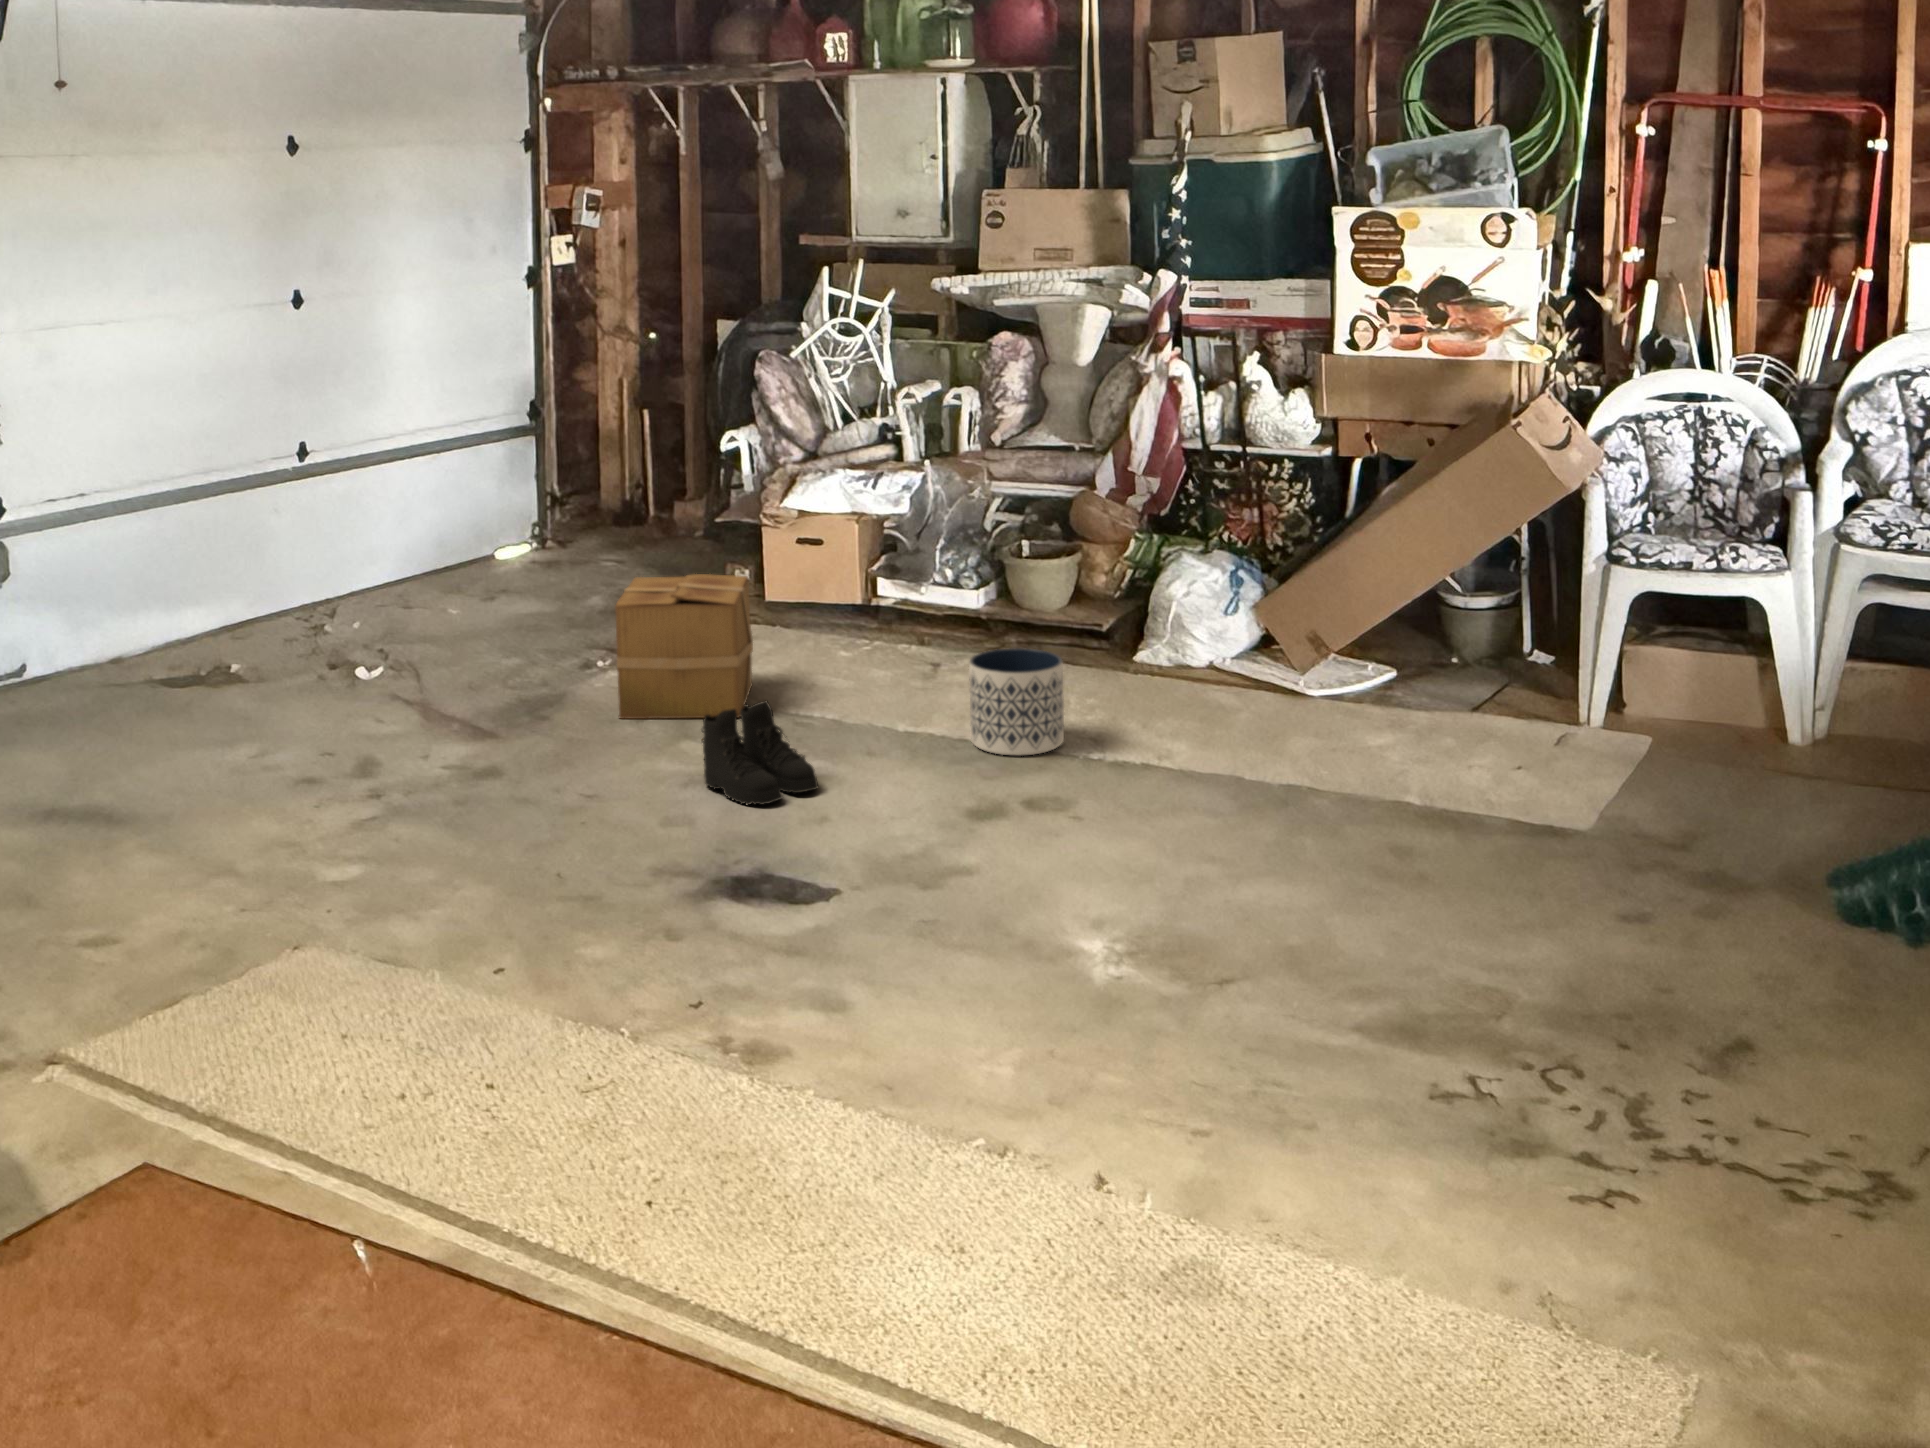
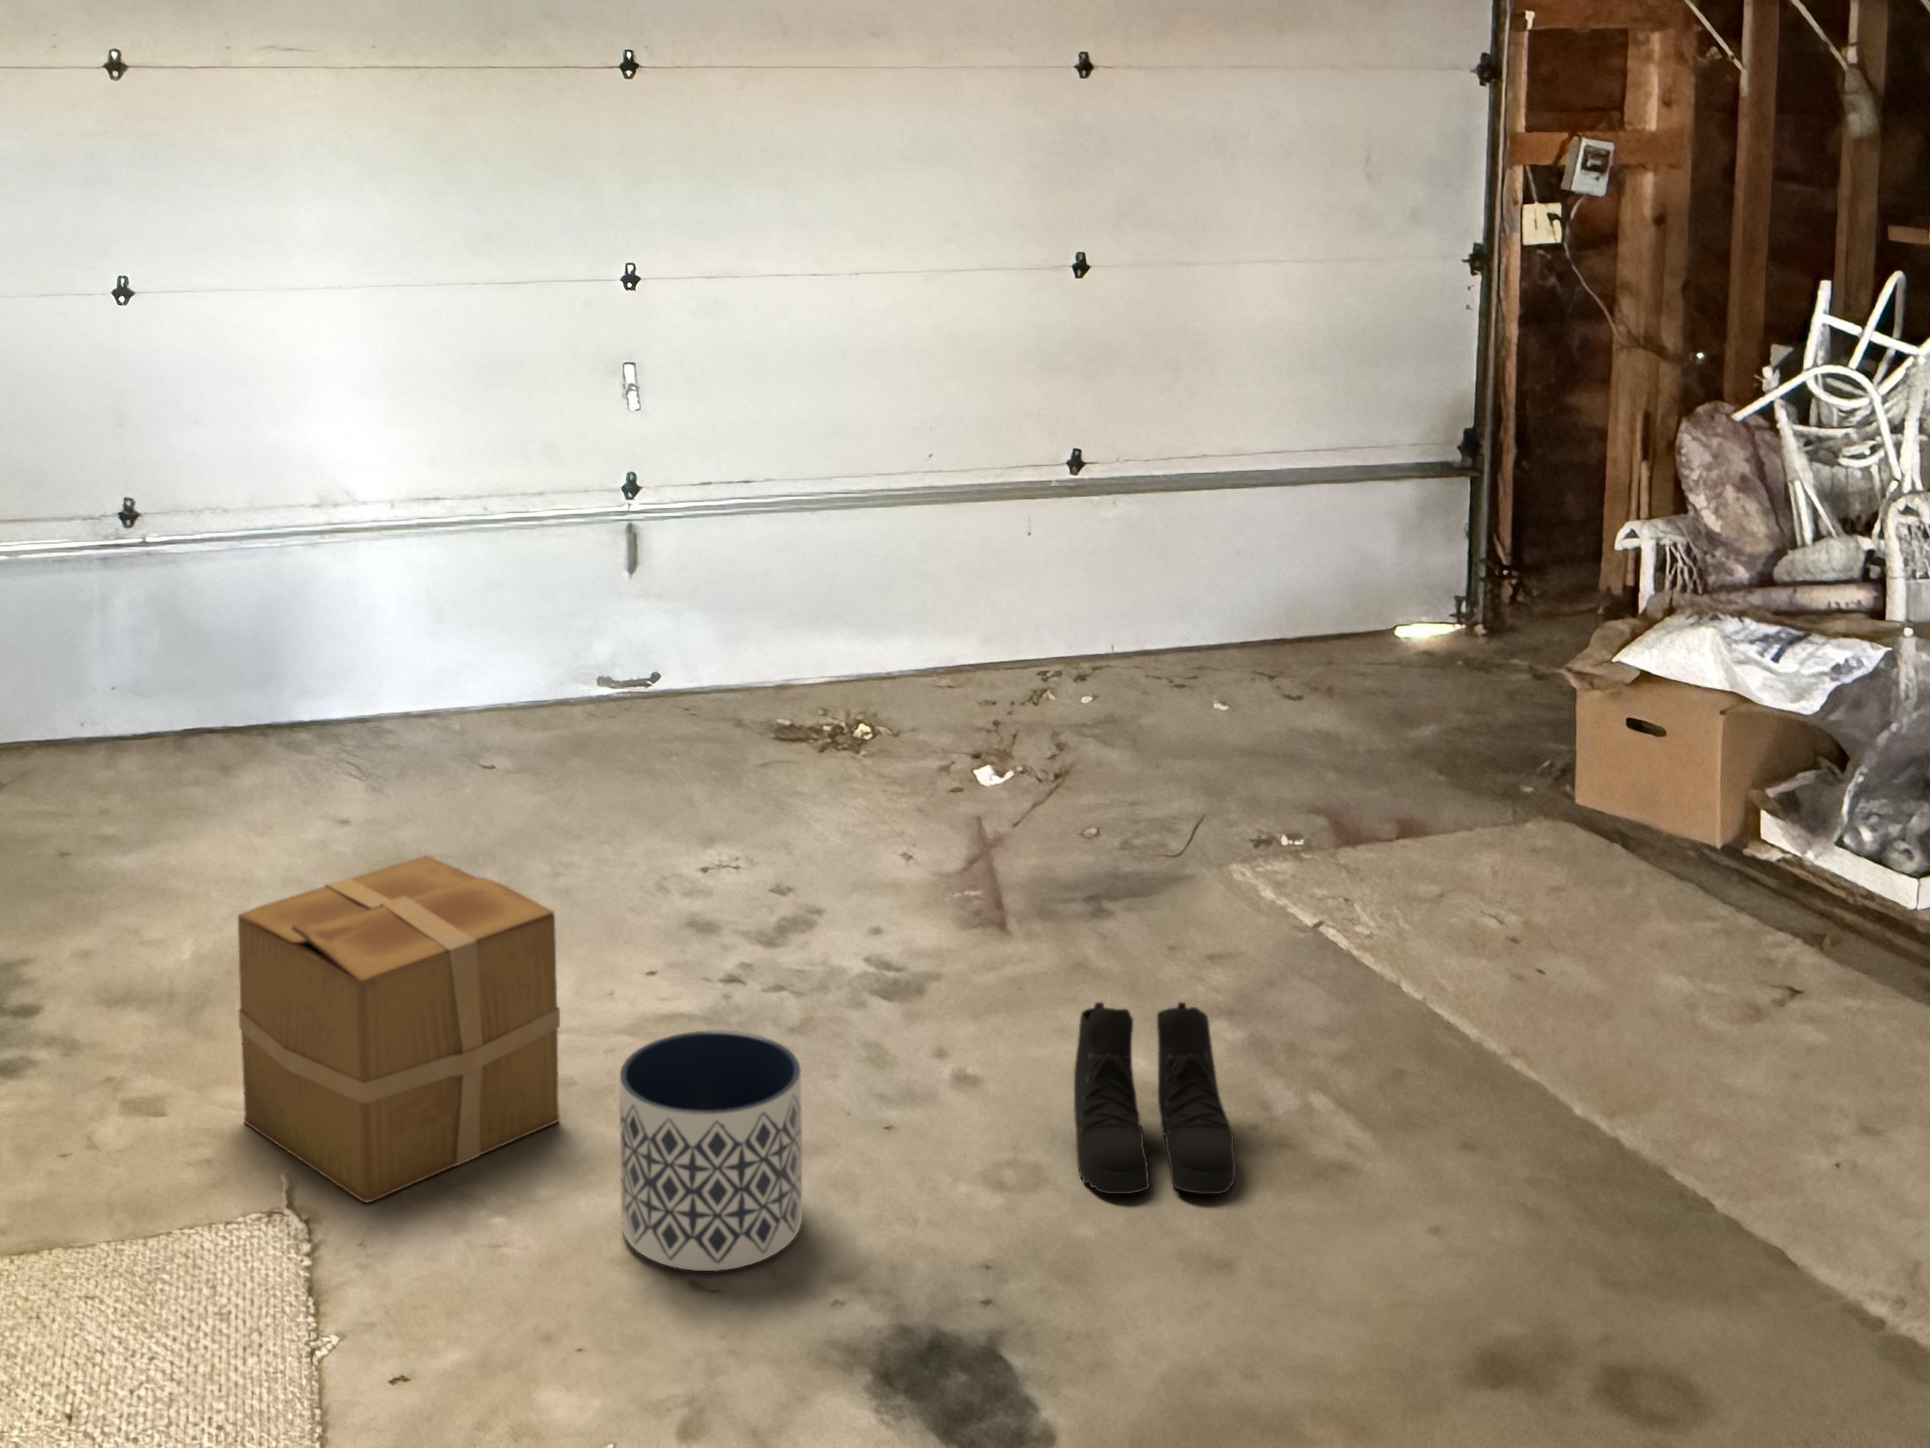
cardboard box: present [615,574,753,719] -> present [238,856,560,1202]
planter: present [969,648,1064,756] -> present [619,1030,802,1271]

